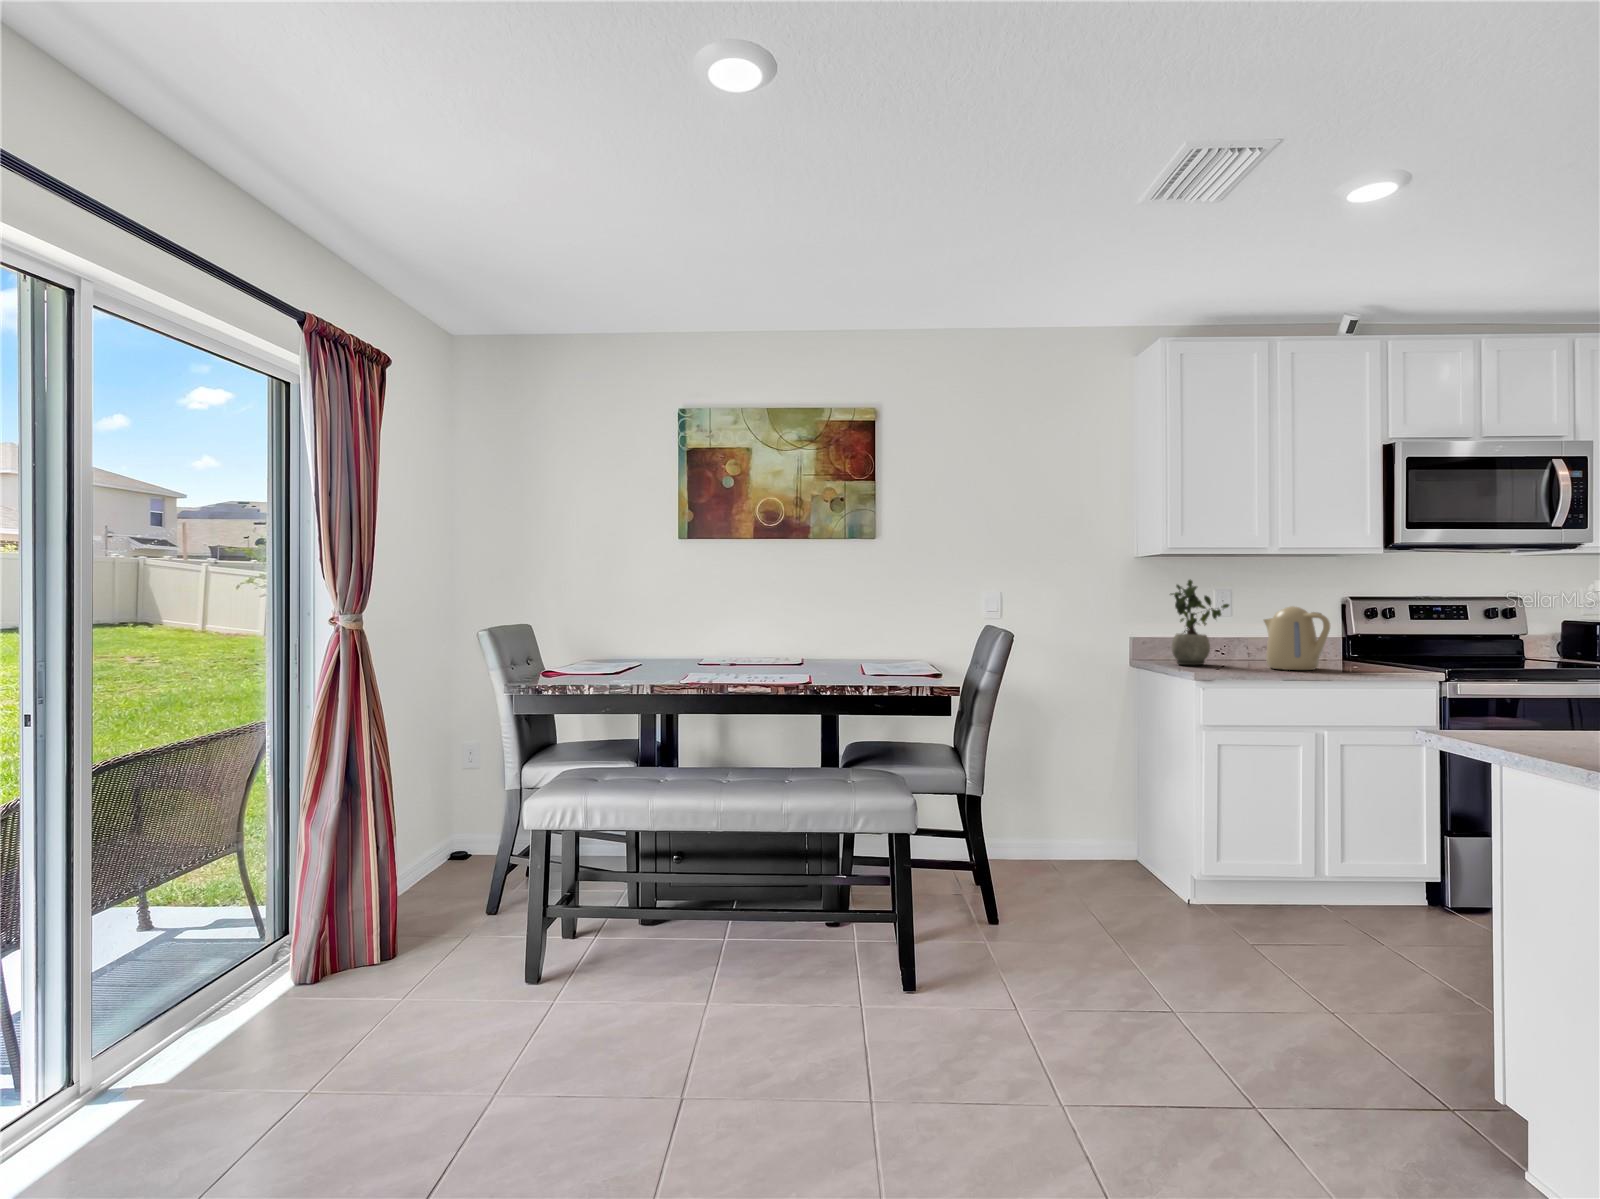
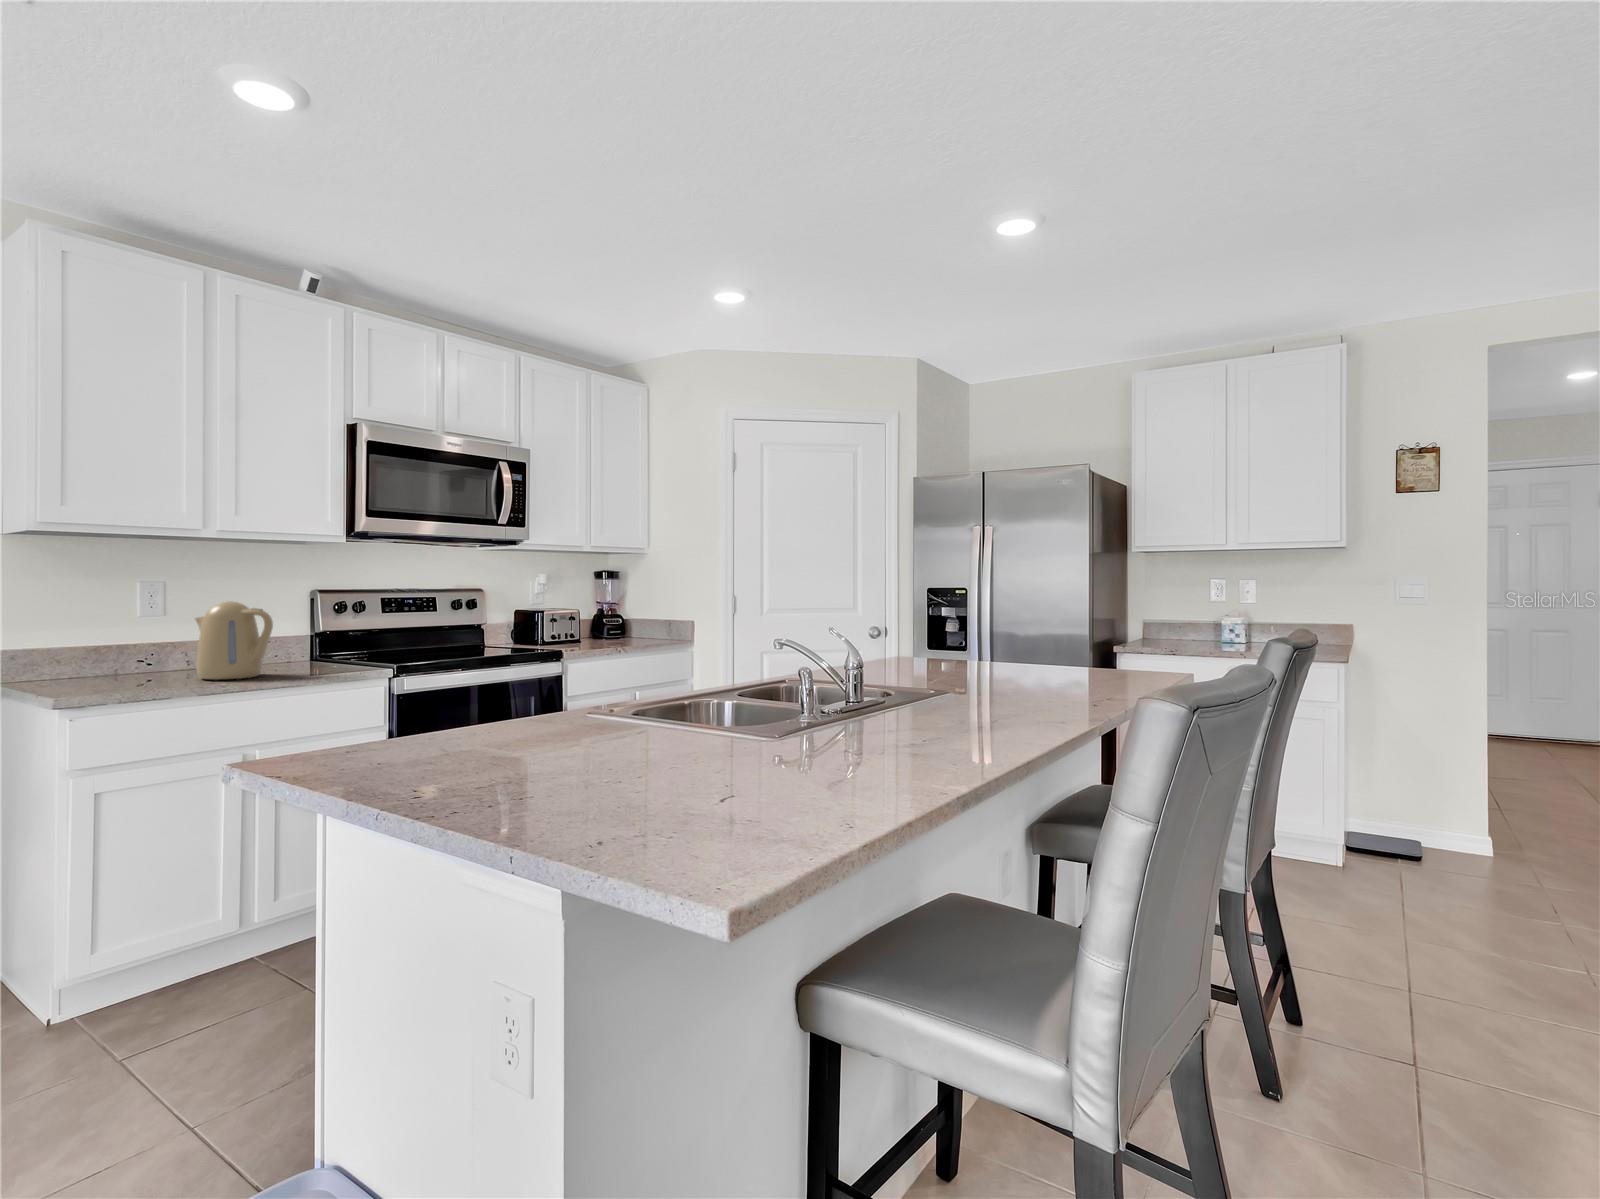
potted plant: present [1171,579,1229,665] -> none [56,565,146,683]

